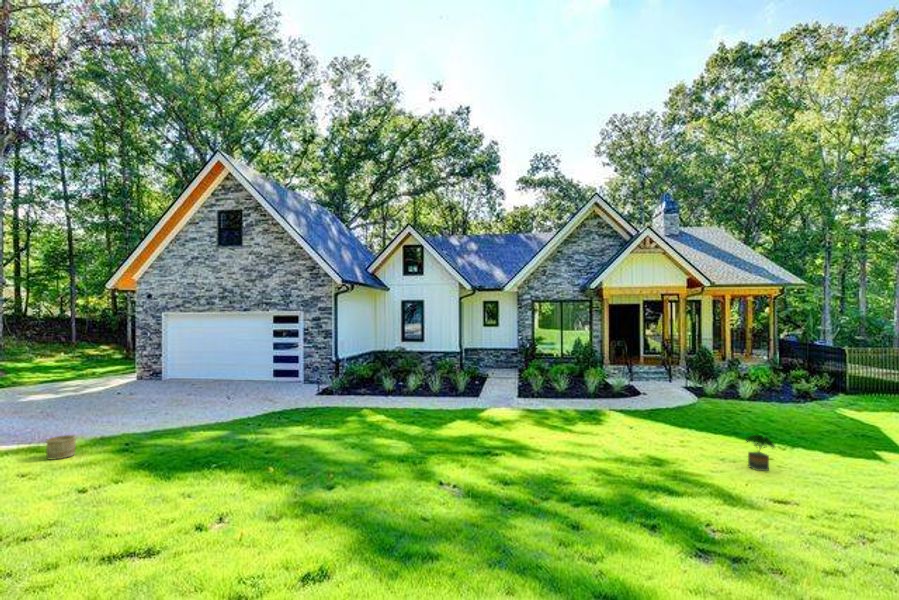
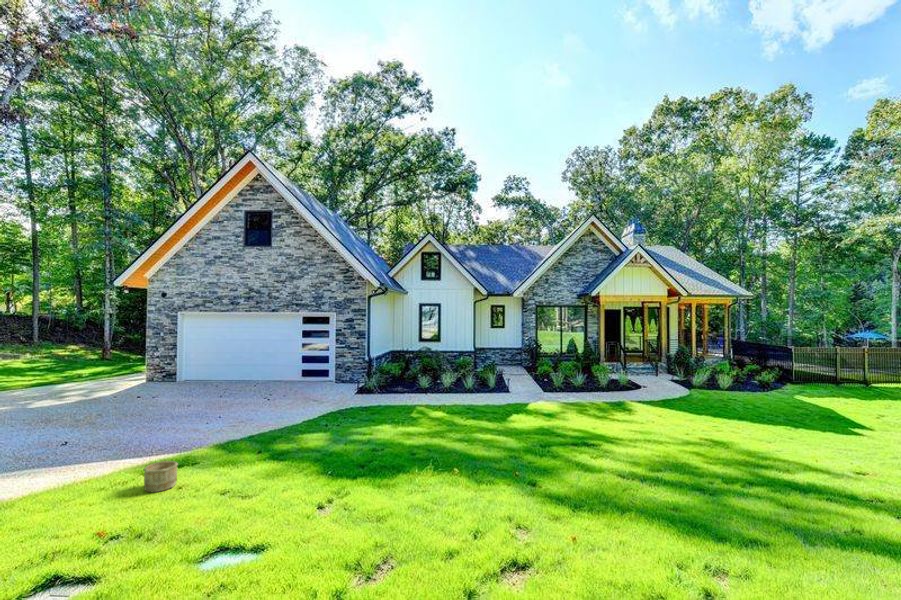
potted tree: present [746,435,775,471] -> none [833,436,868,470]

